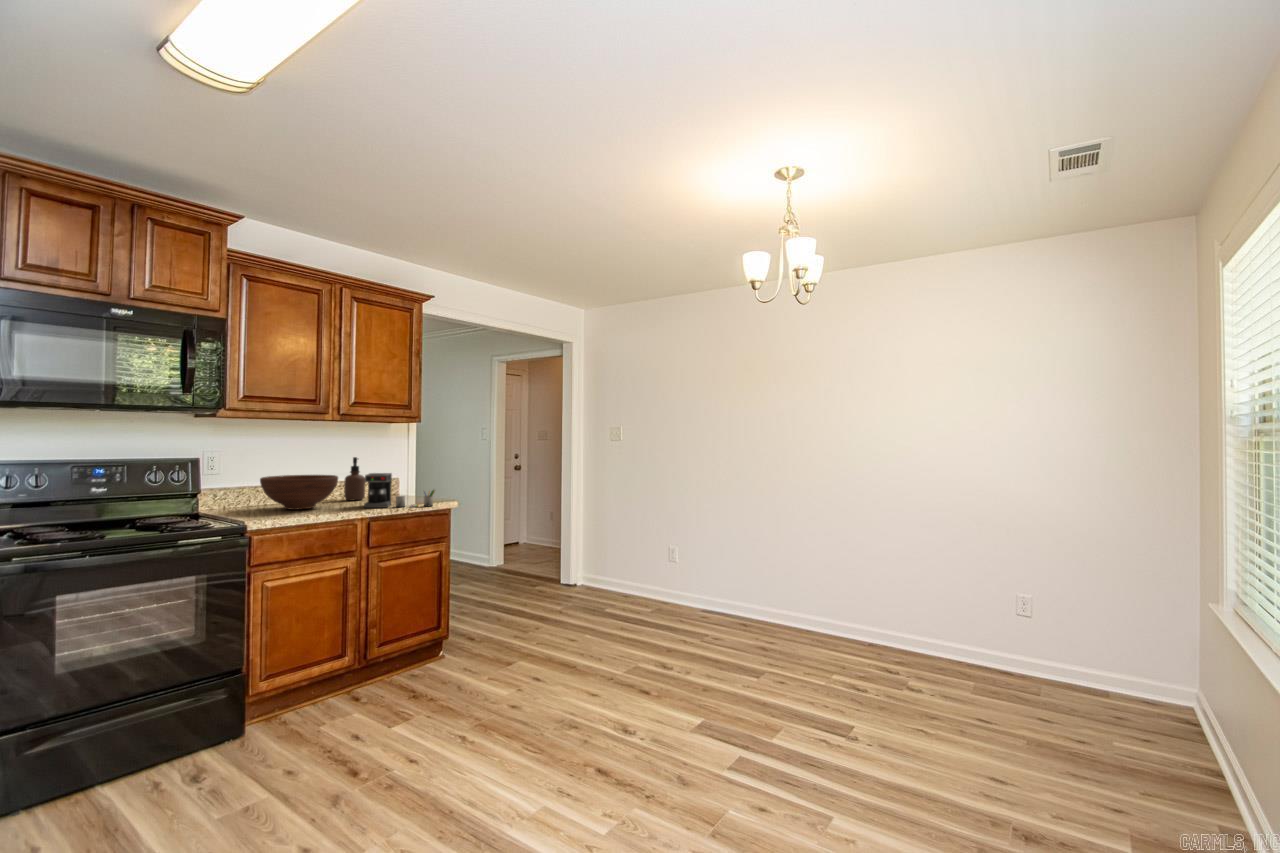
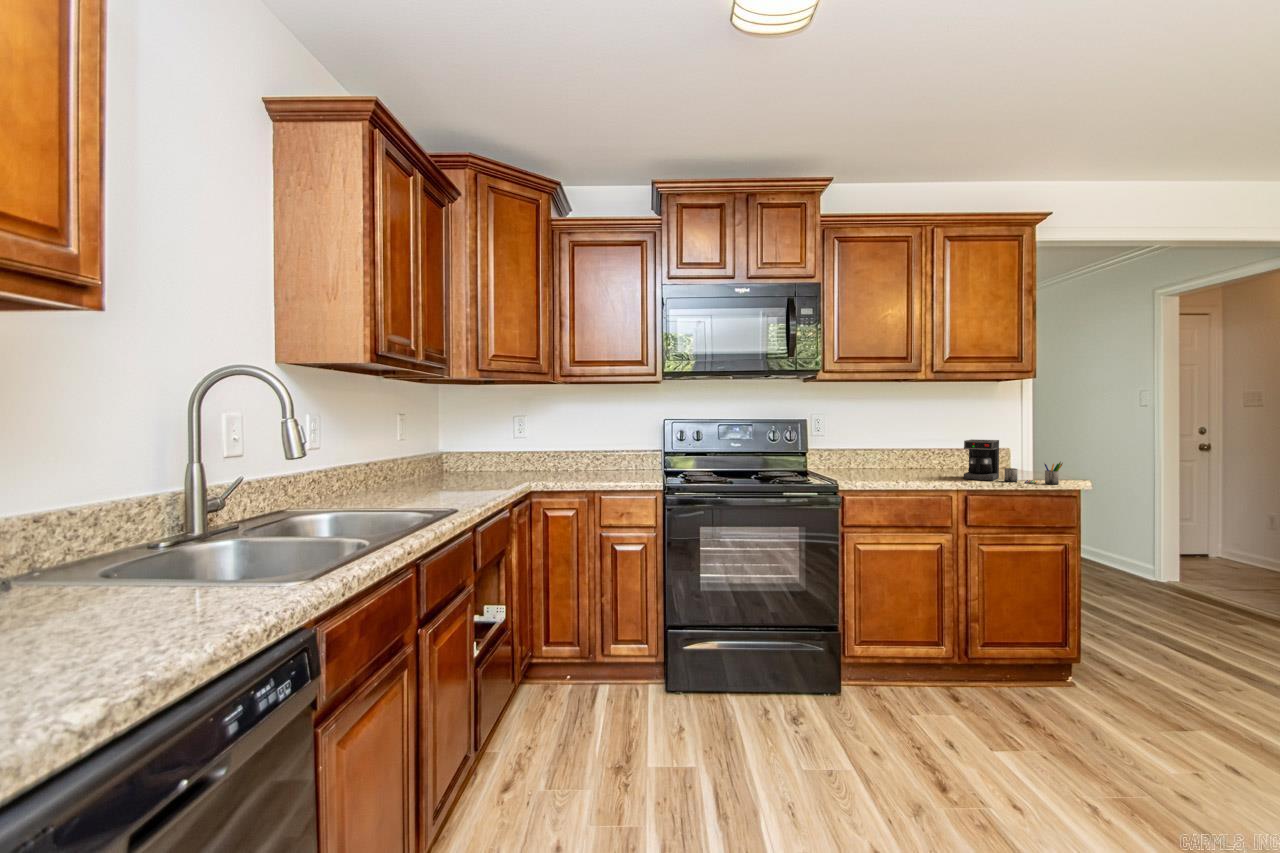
soap dispenser: present [344,457,365,500] -> none [943,422,967,470]
fruit bowl: present [260,475,338,510] -> none [855,439,934,474]

